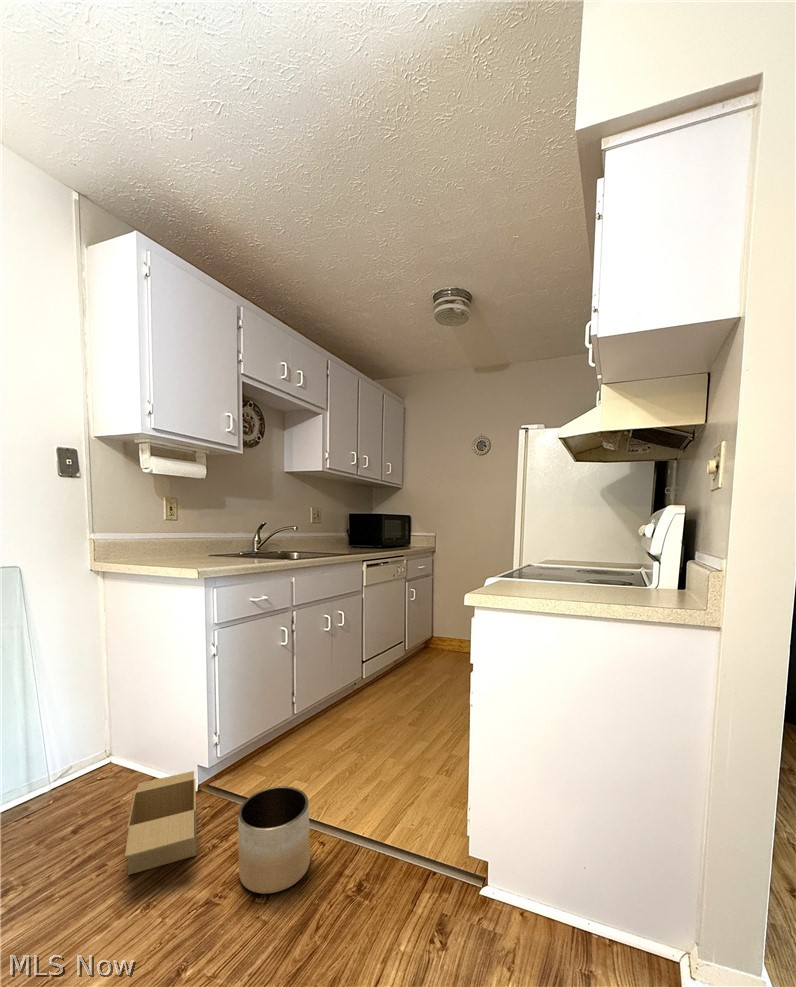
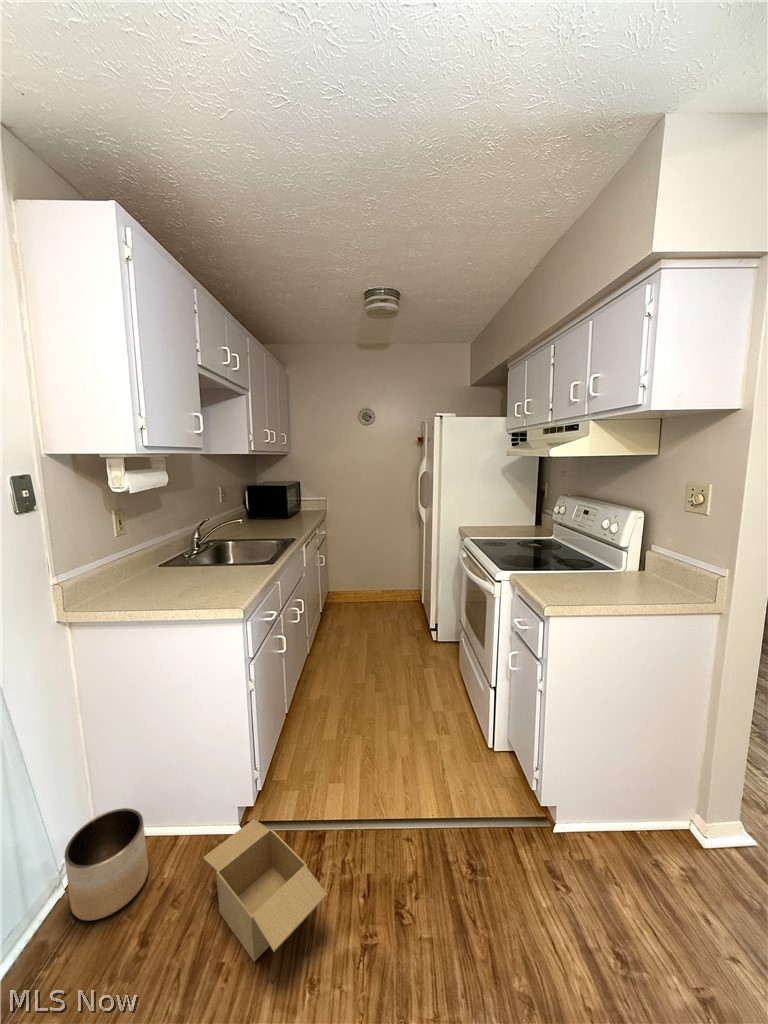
planter: present [238,786,310,894] -> present [64,808,148,920]

